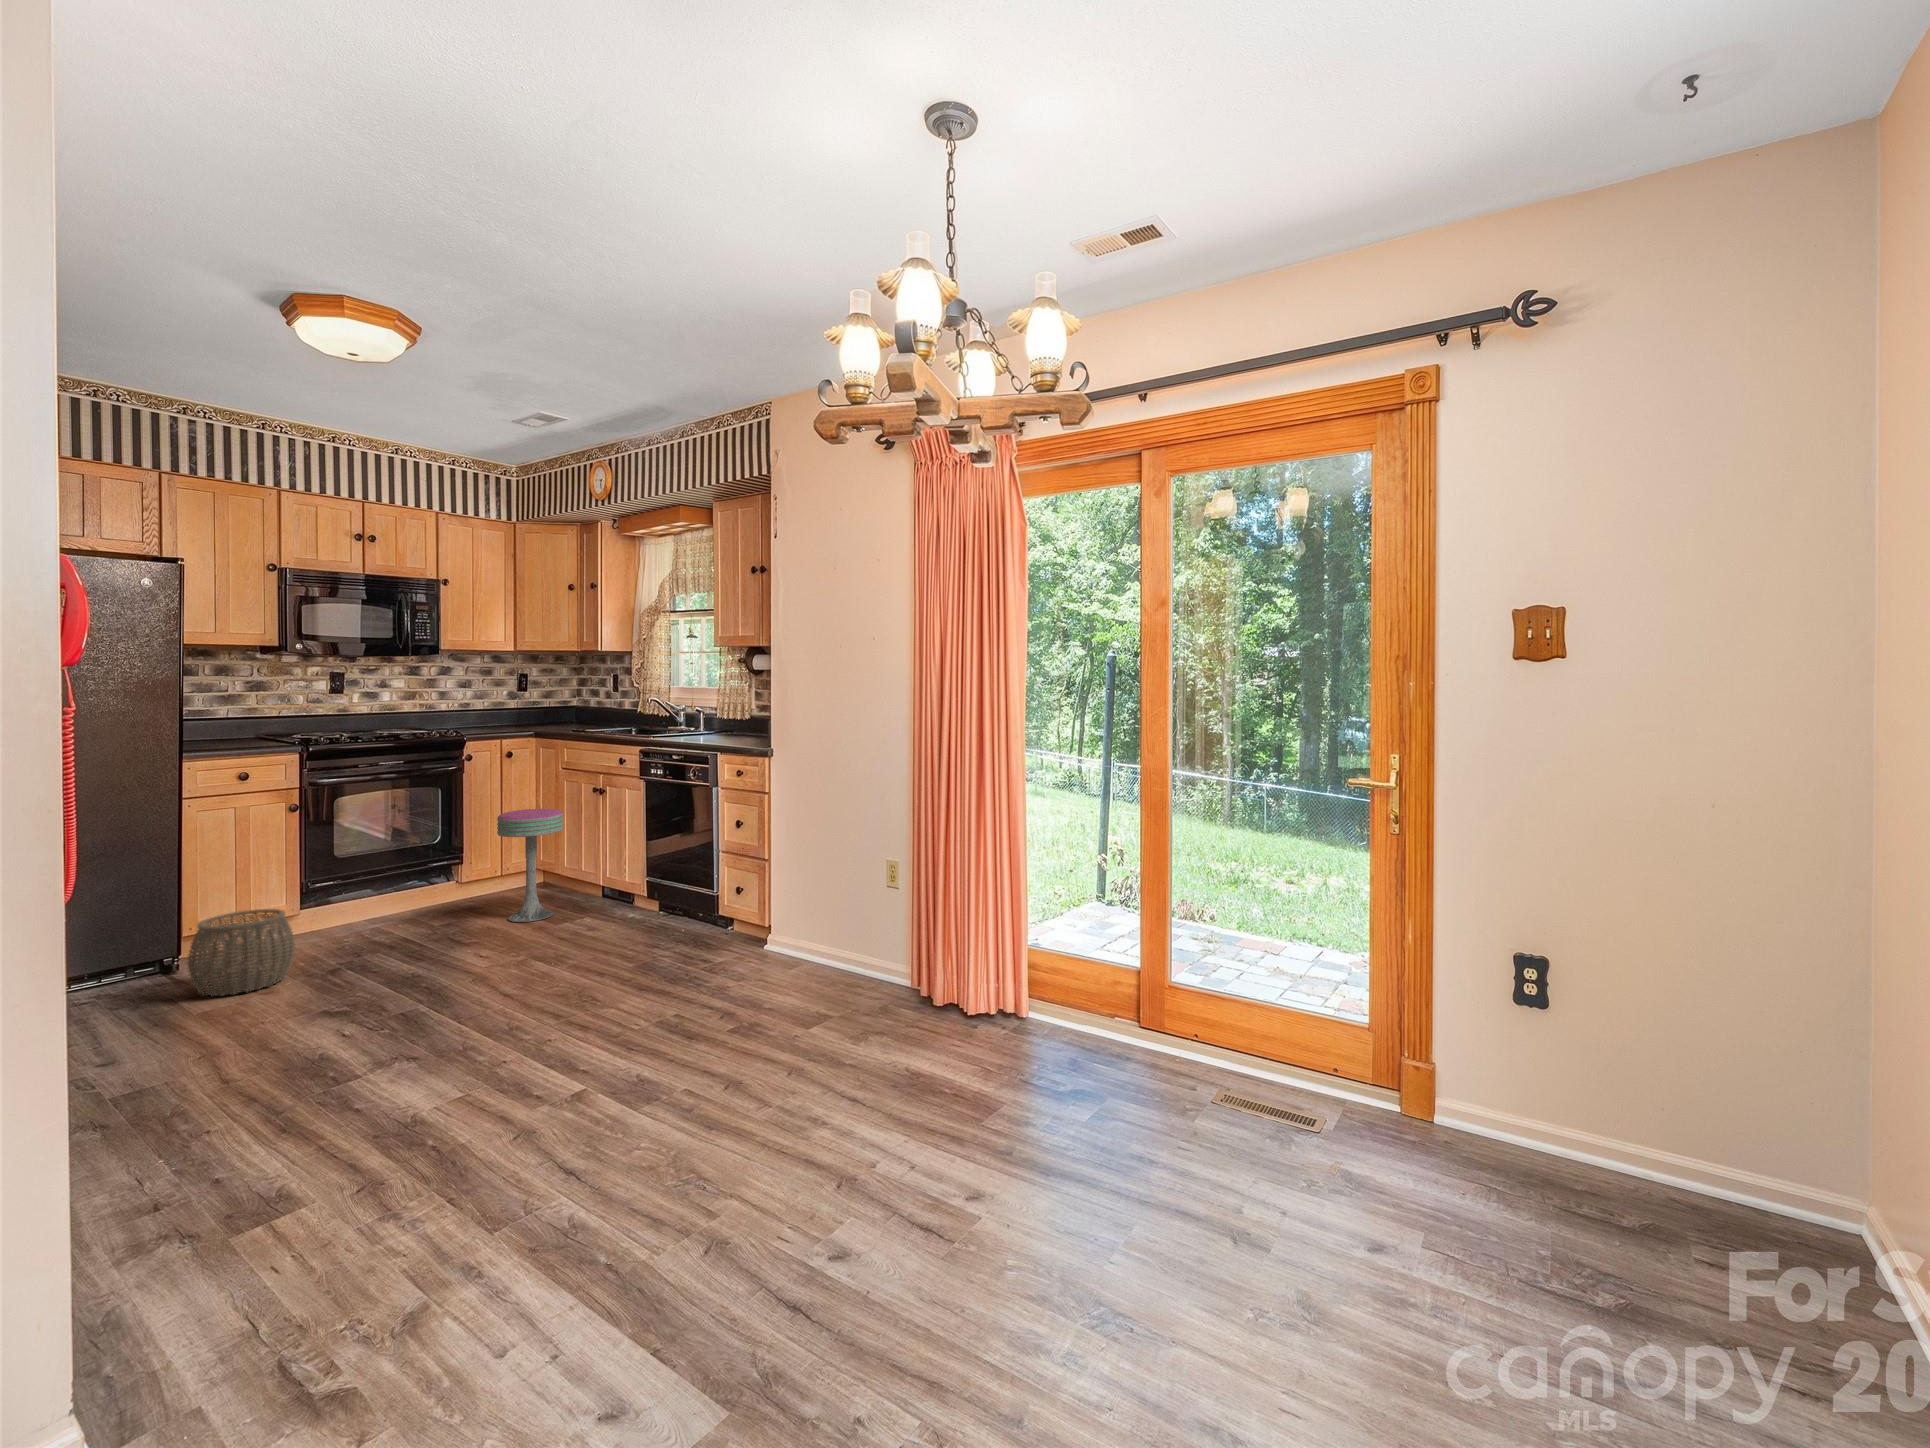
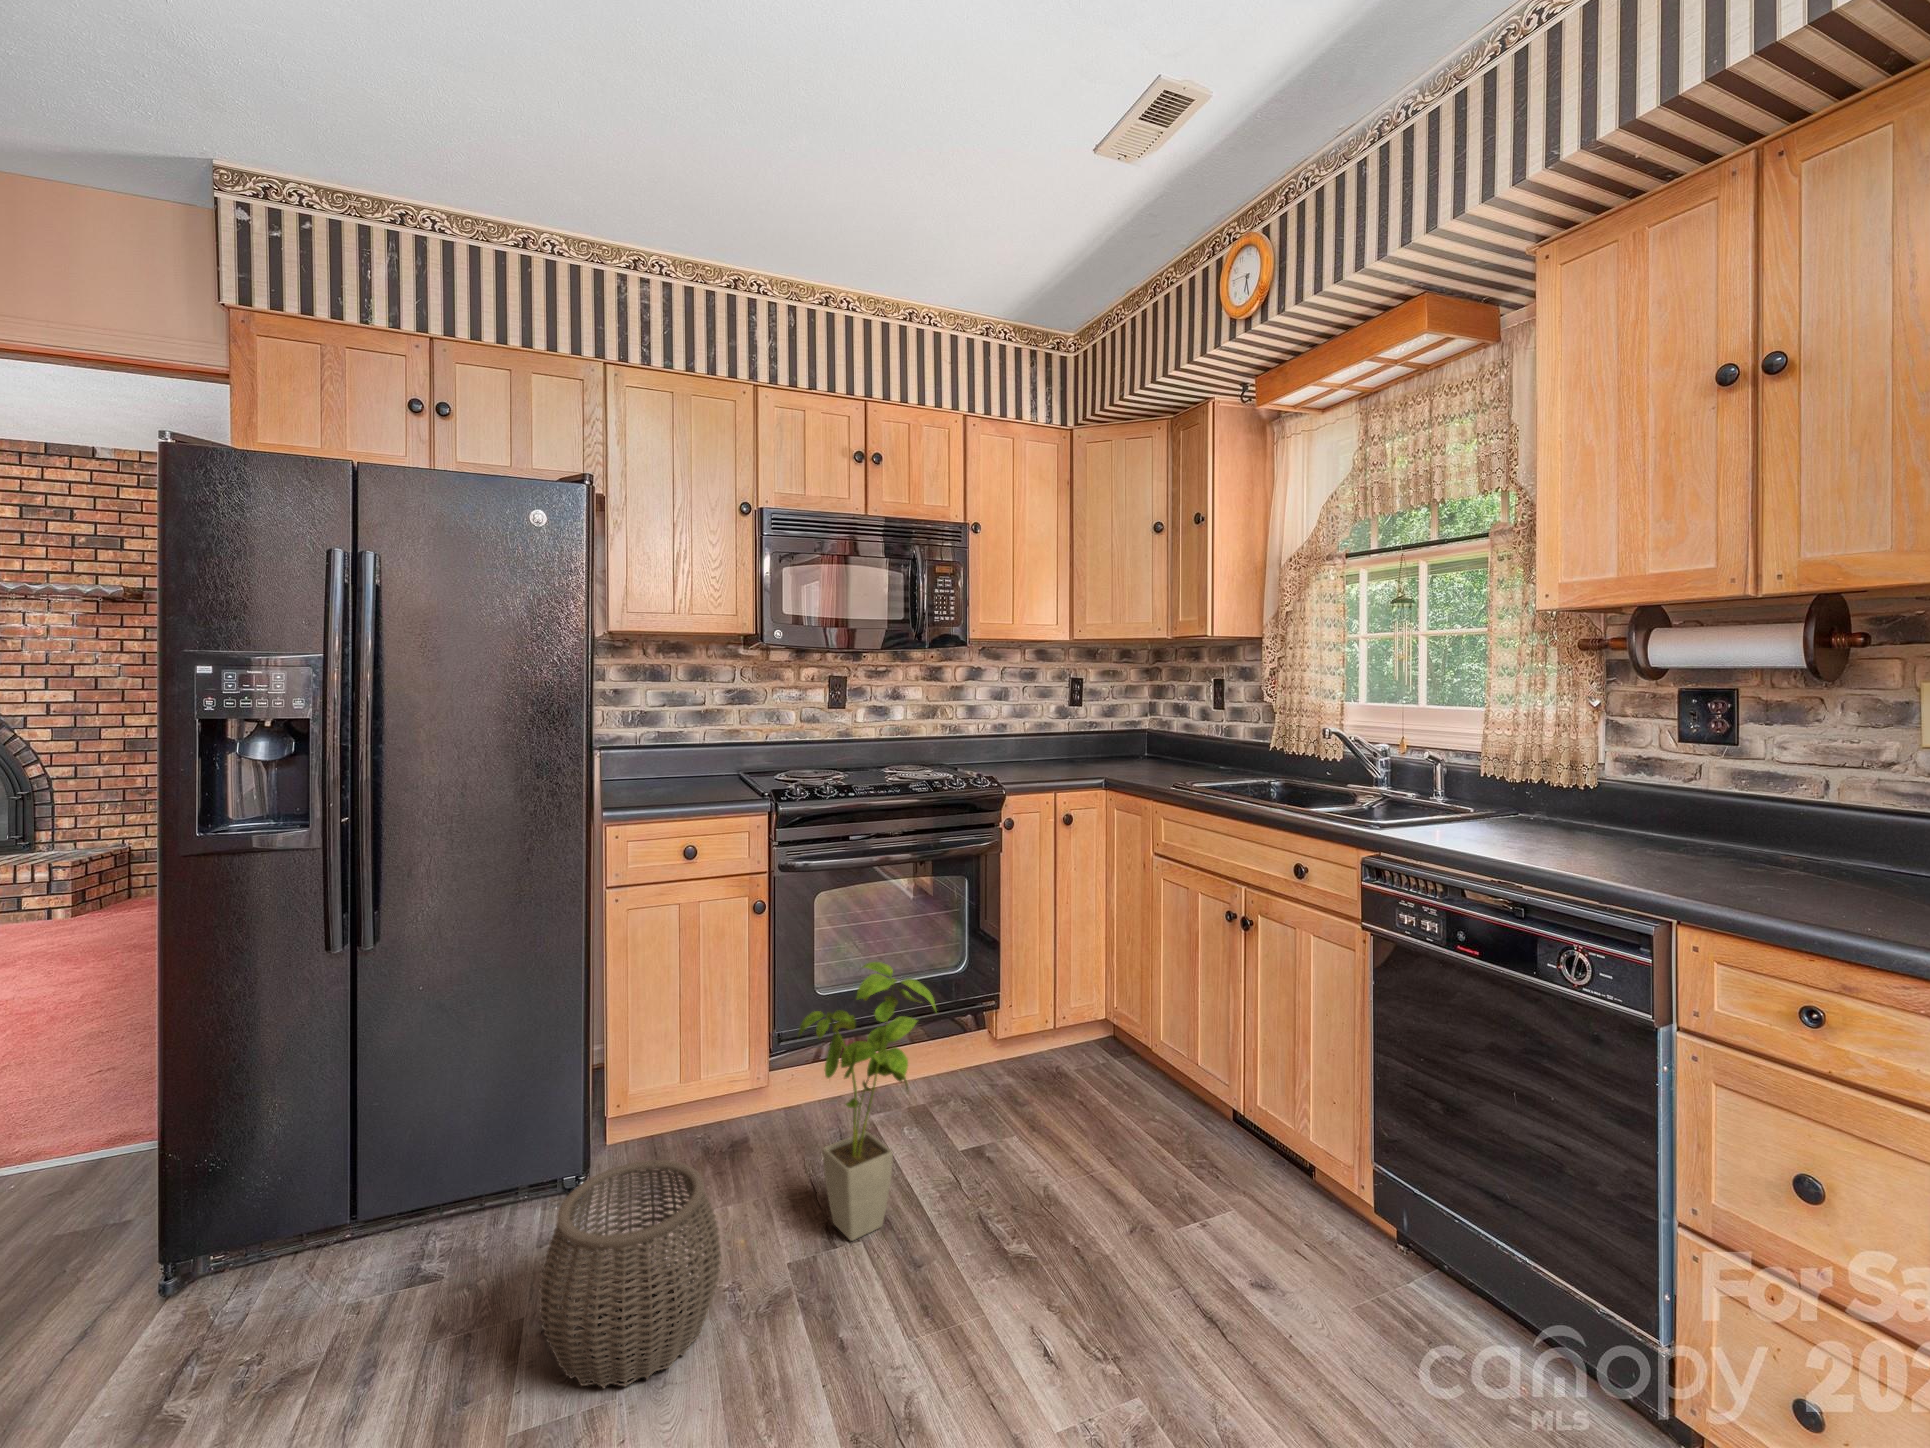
bar stool: present [497,809,563,922] -> none [1065,951,1184,1204]
house plant: none [333,813,421,950] -> present [798,962,936,1241]

